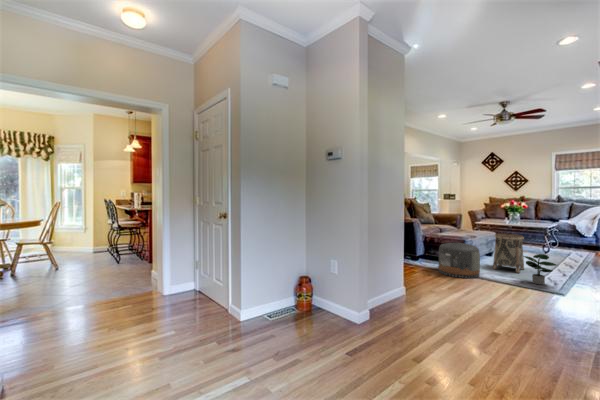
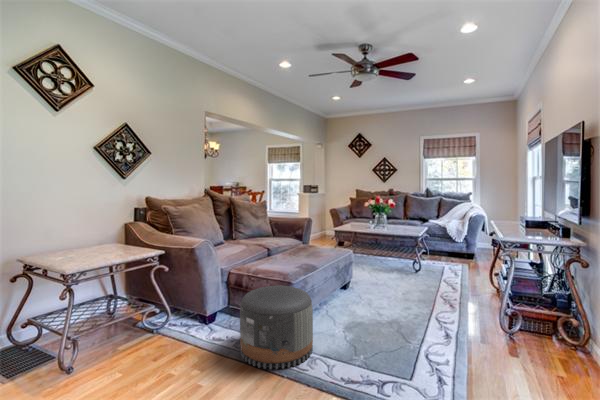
basket: present [493,234,524,273] -> none [341,257,387,330]
potted plant: present [524,254,557,285] -> none [382,302,437,366]

